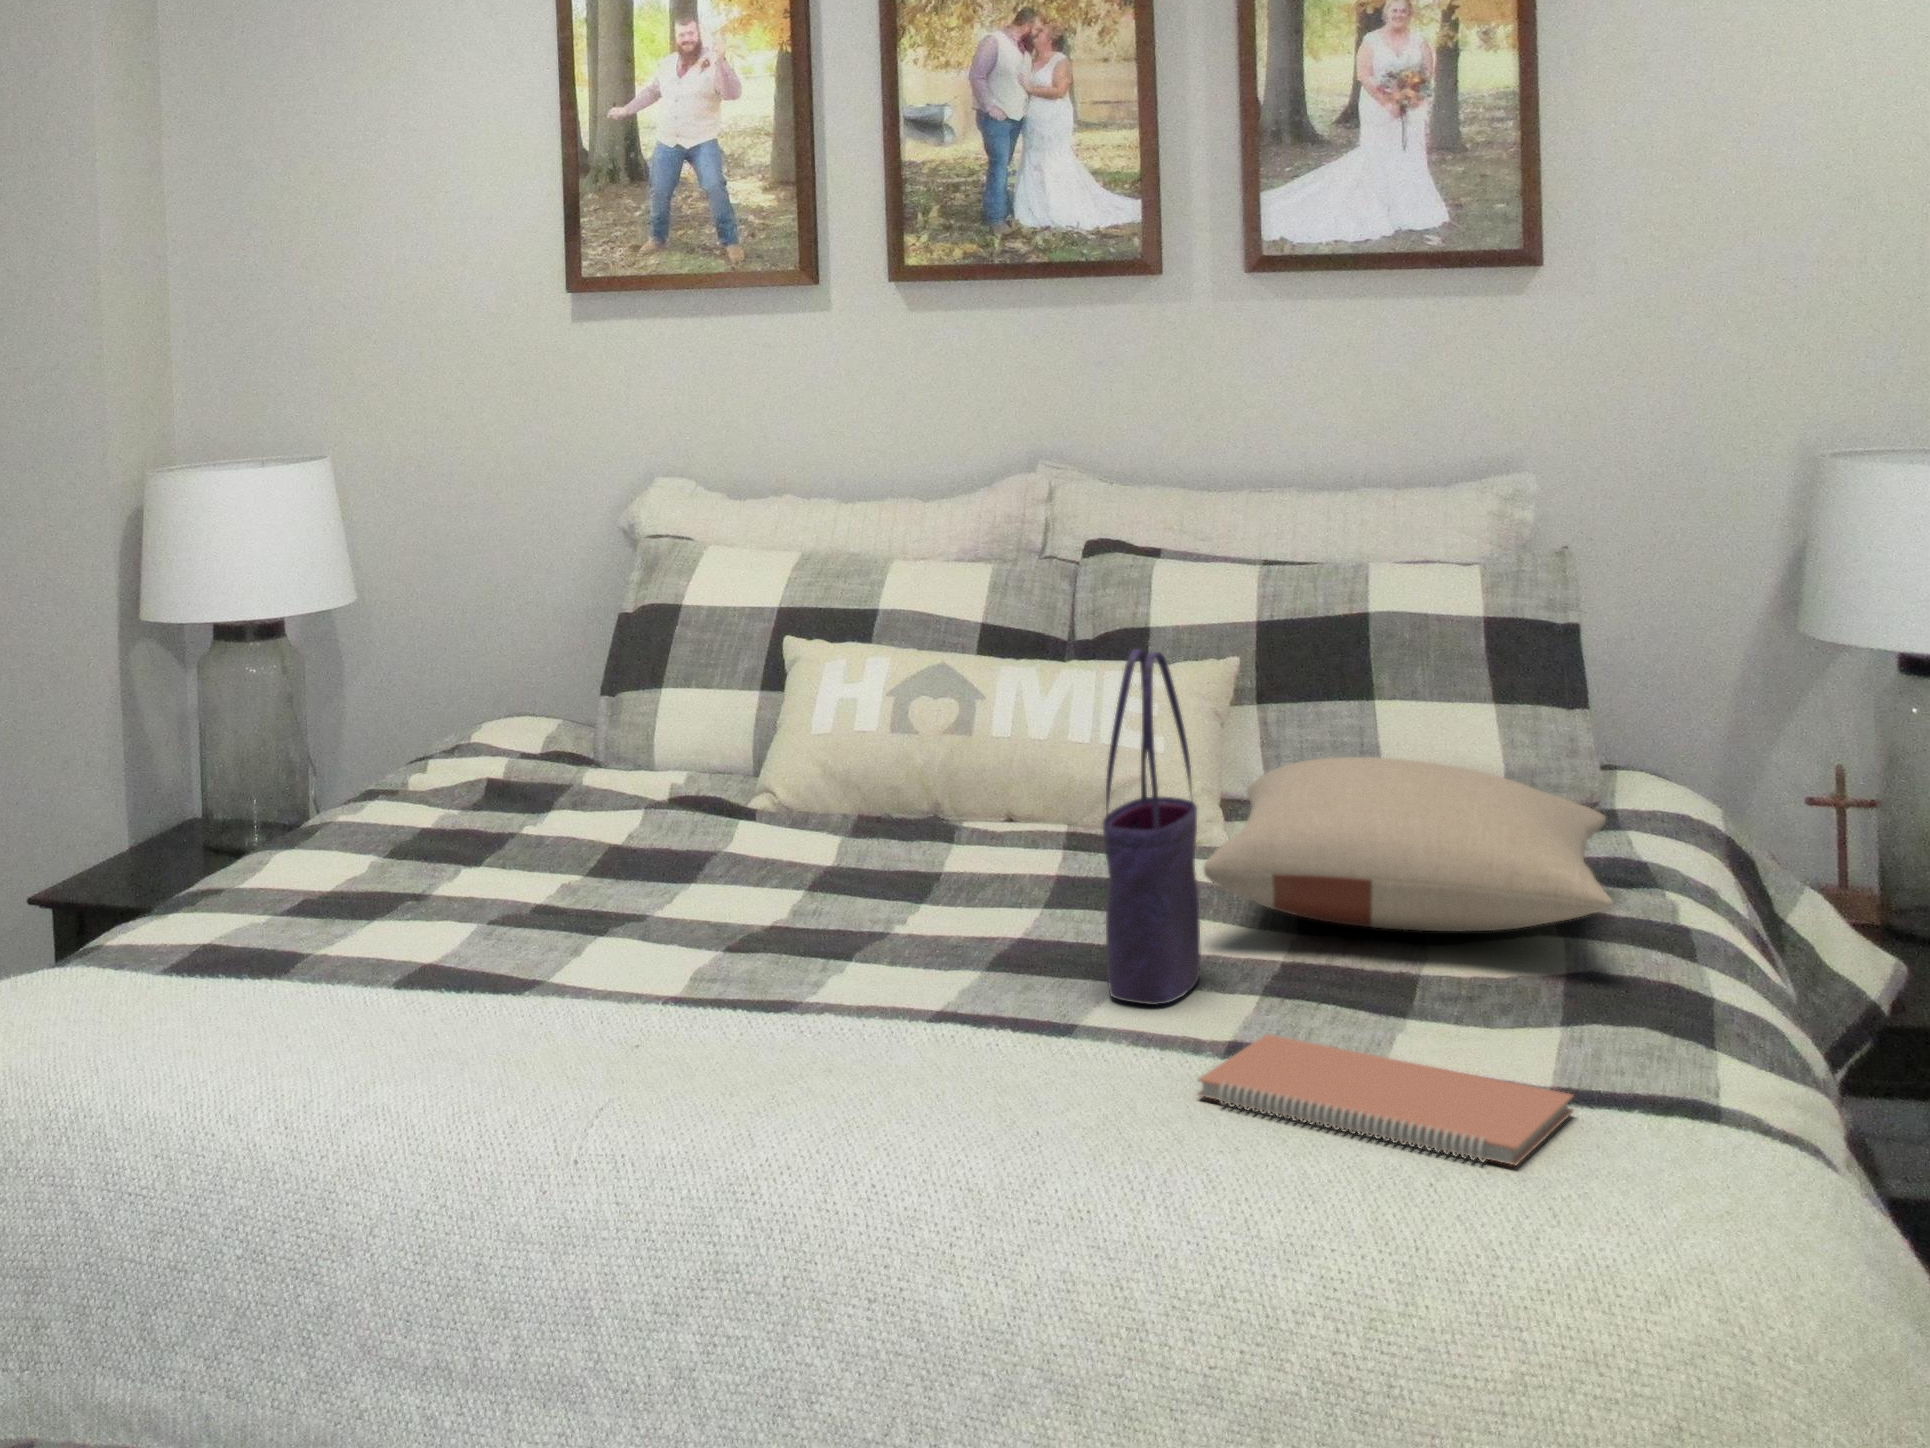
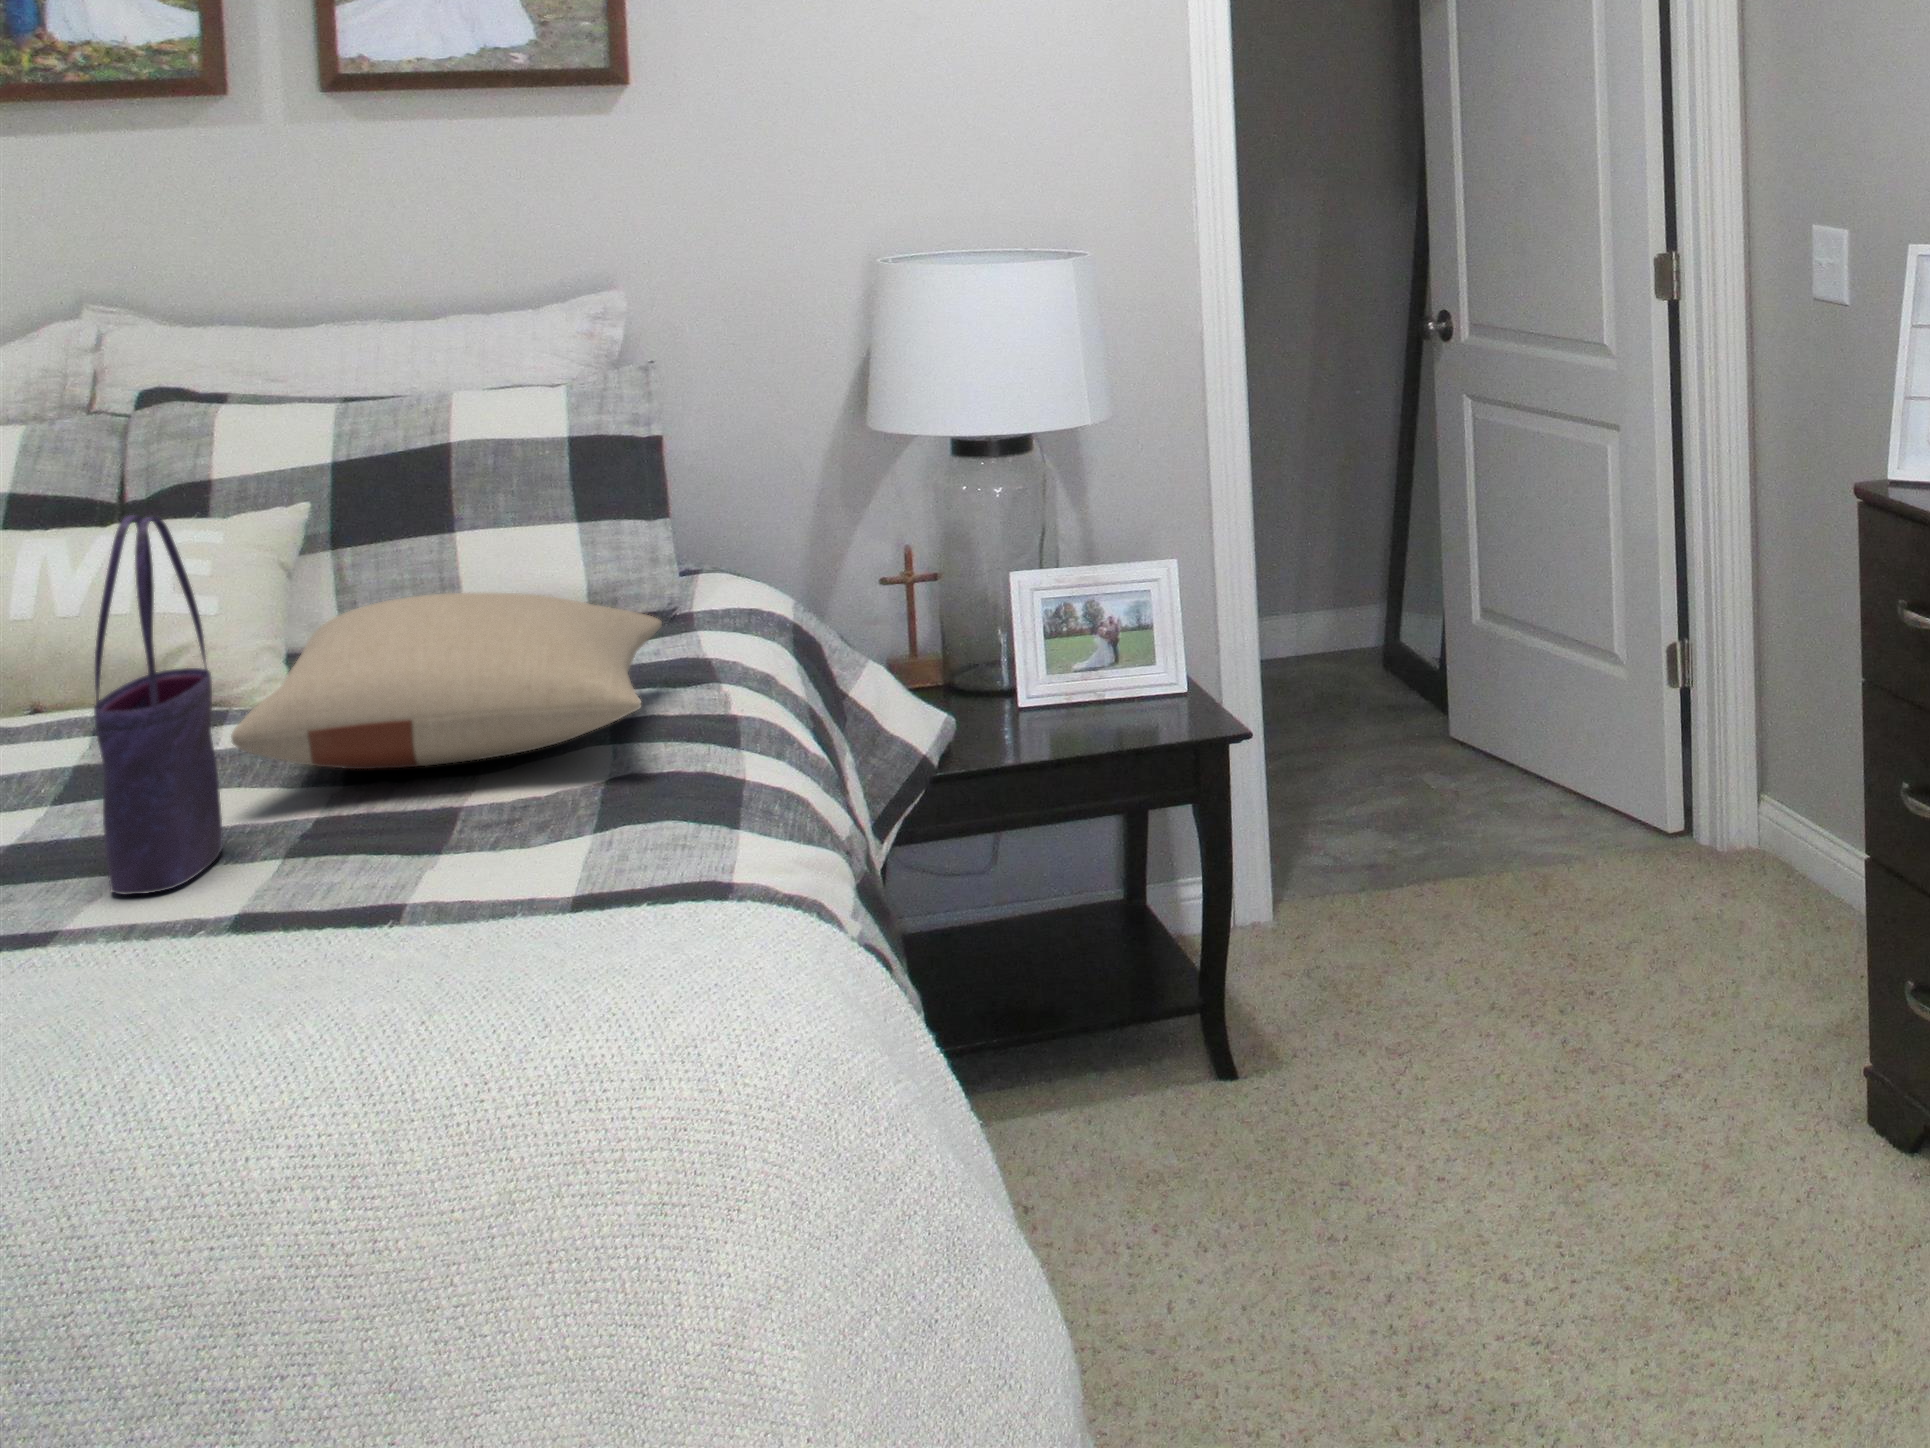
notebook: present [1198,1034,1573,1165] -> none [183,893,572,982]

